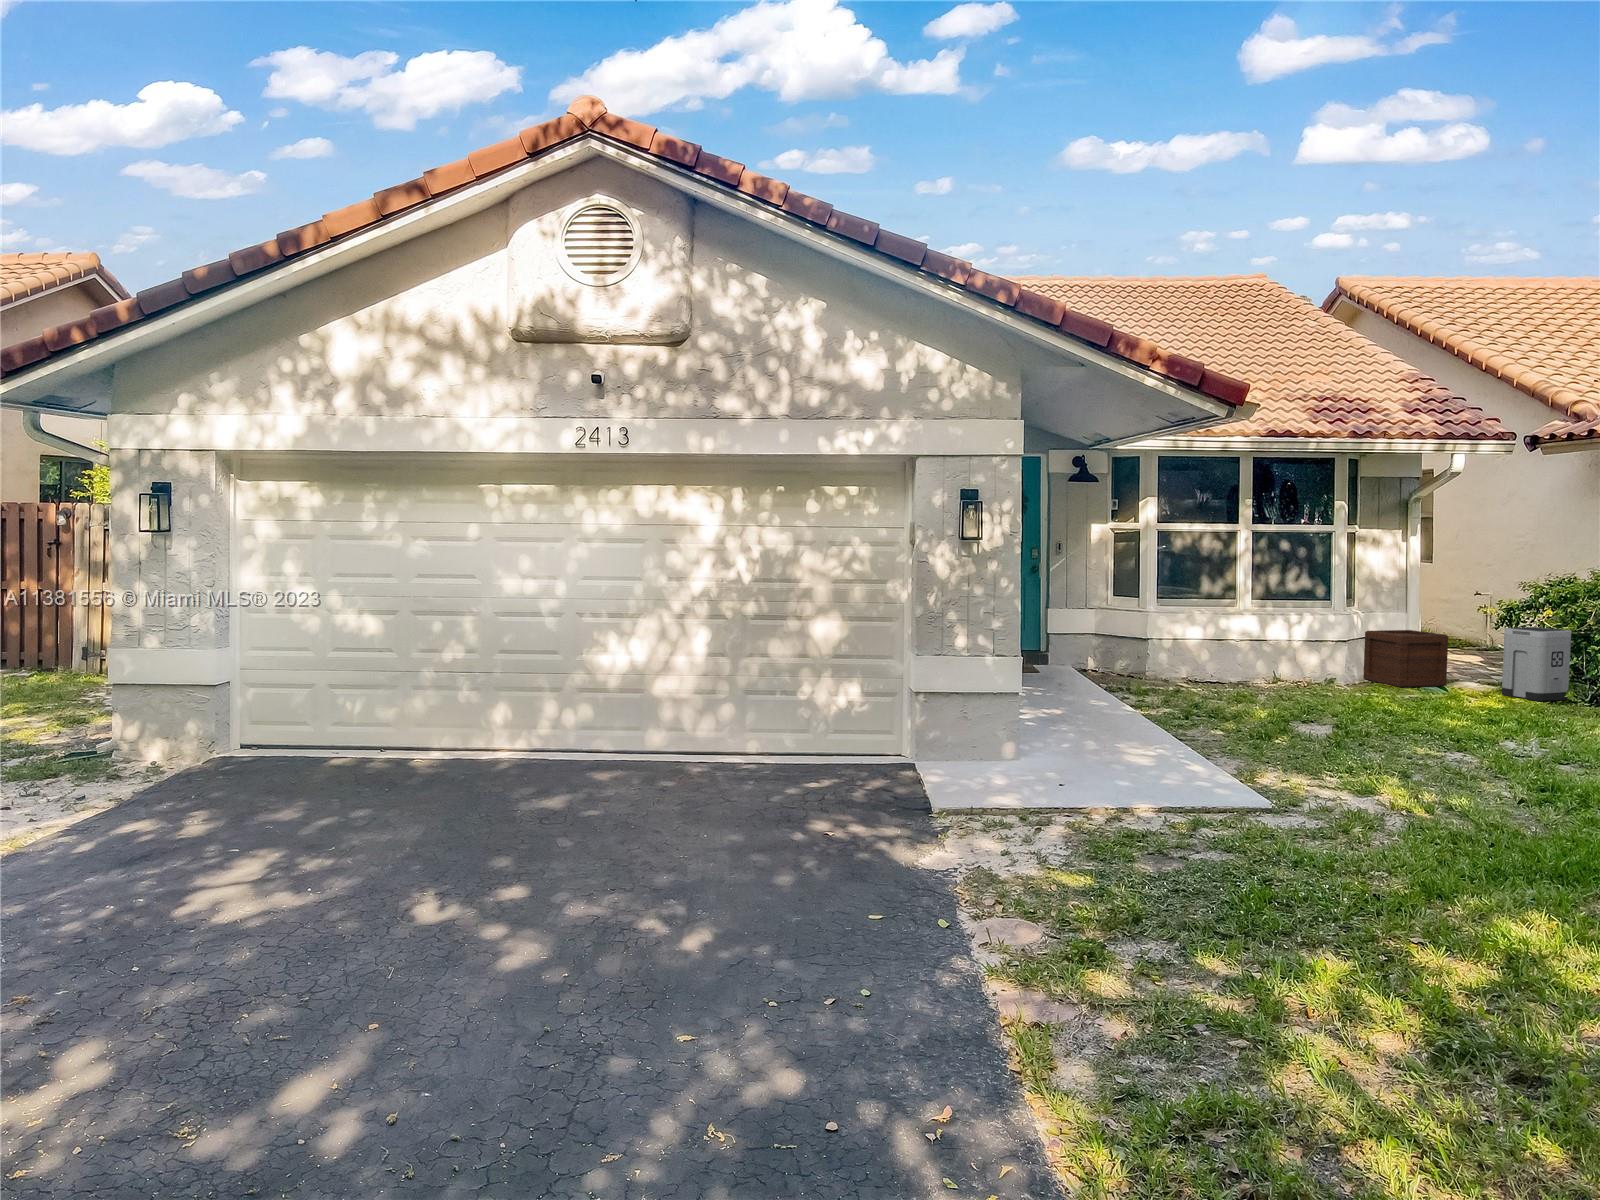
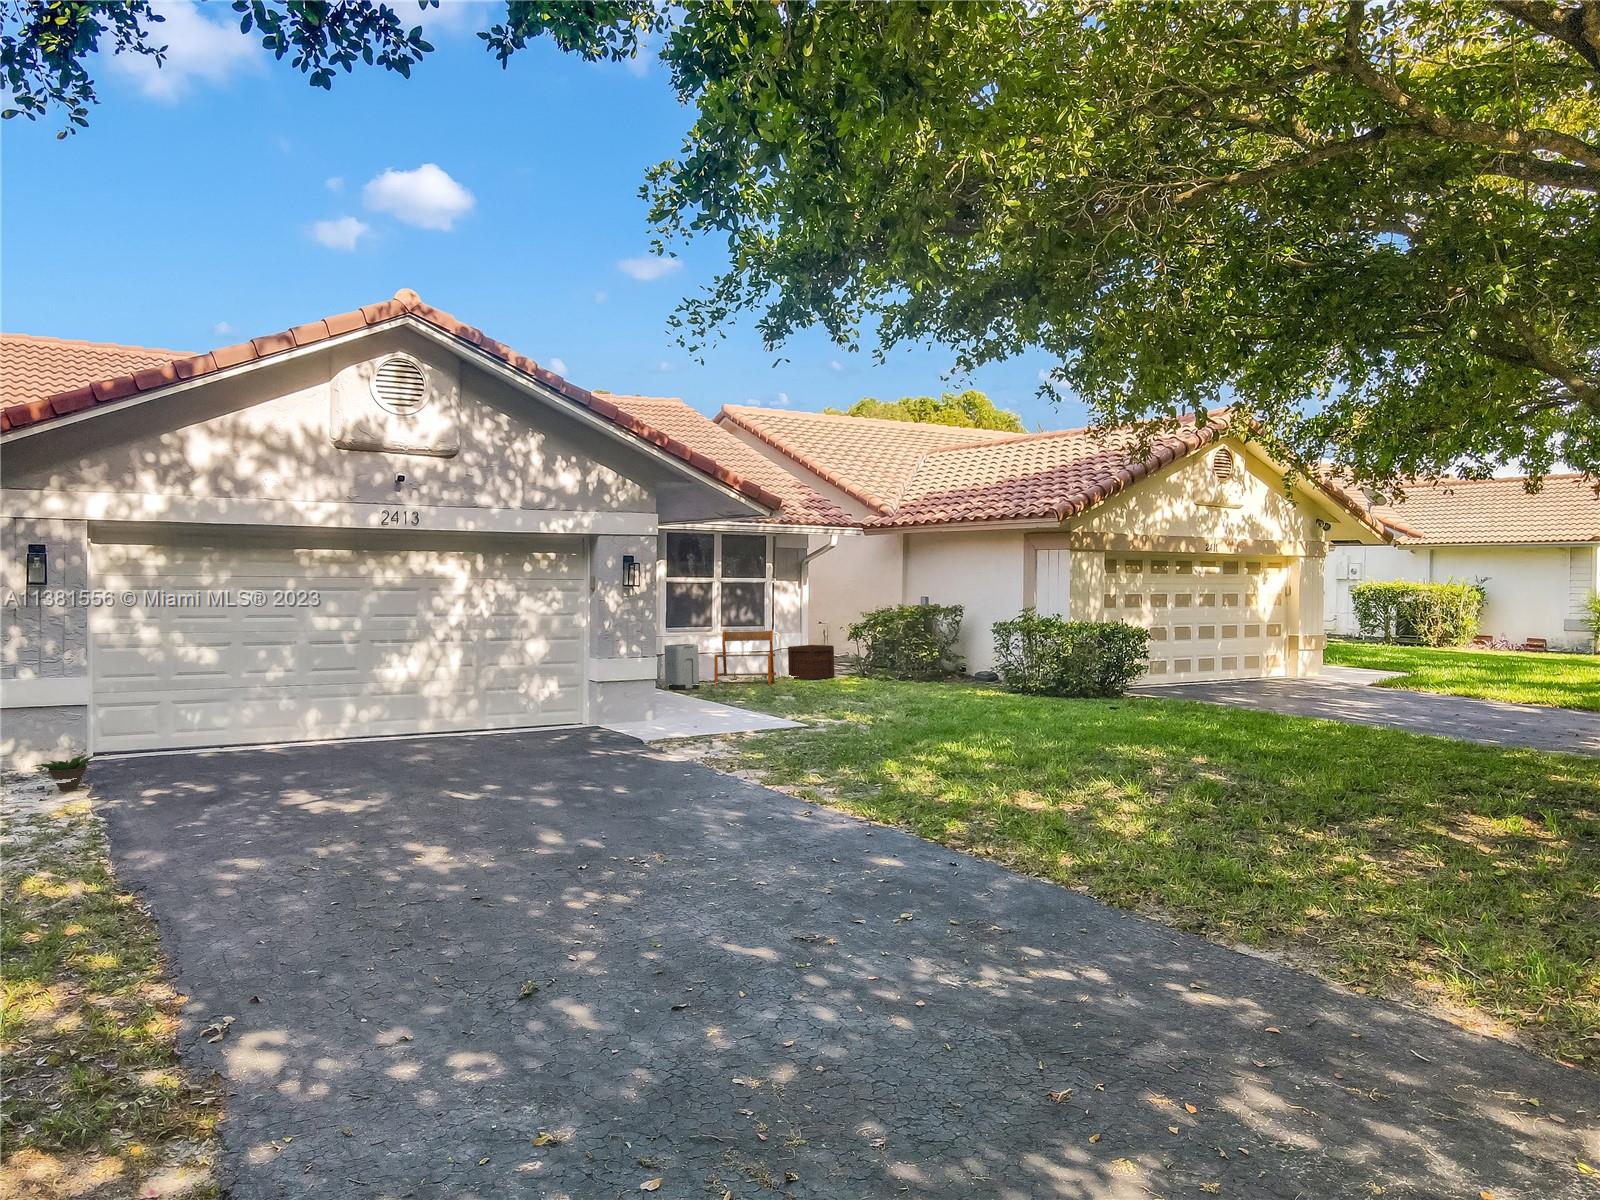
bench: none [1227,602,1333,691] -> present [714,630,776,686]
trash can: present [1502,627,1571,701] -> present [664,644,699,690]
decorative plant: none [142,732,223,776] -> present [33,755,98,791]

